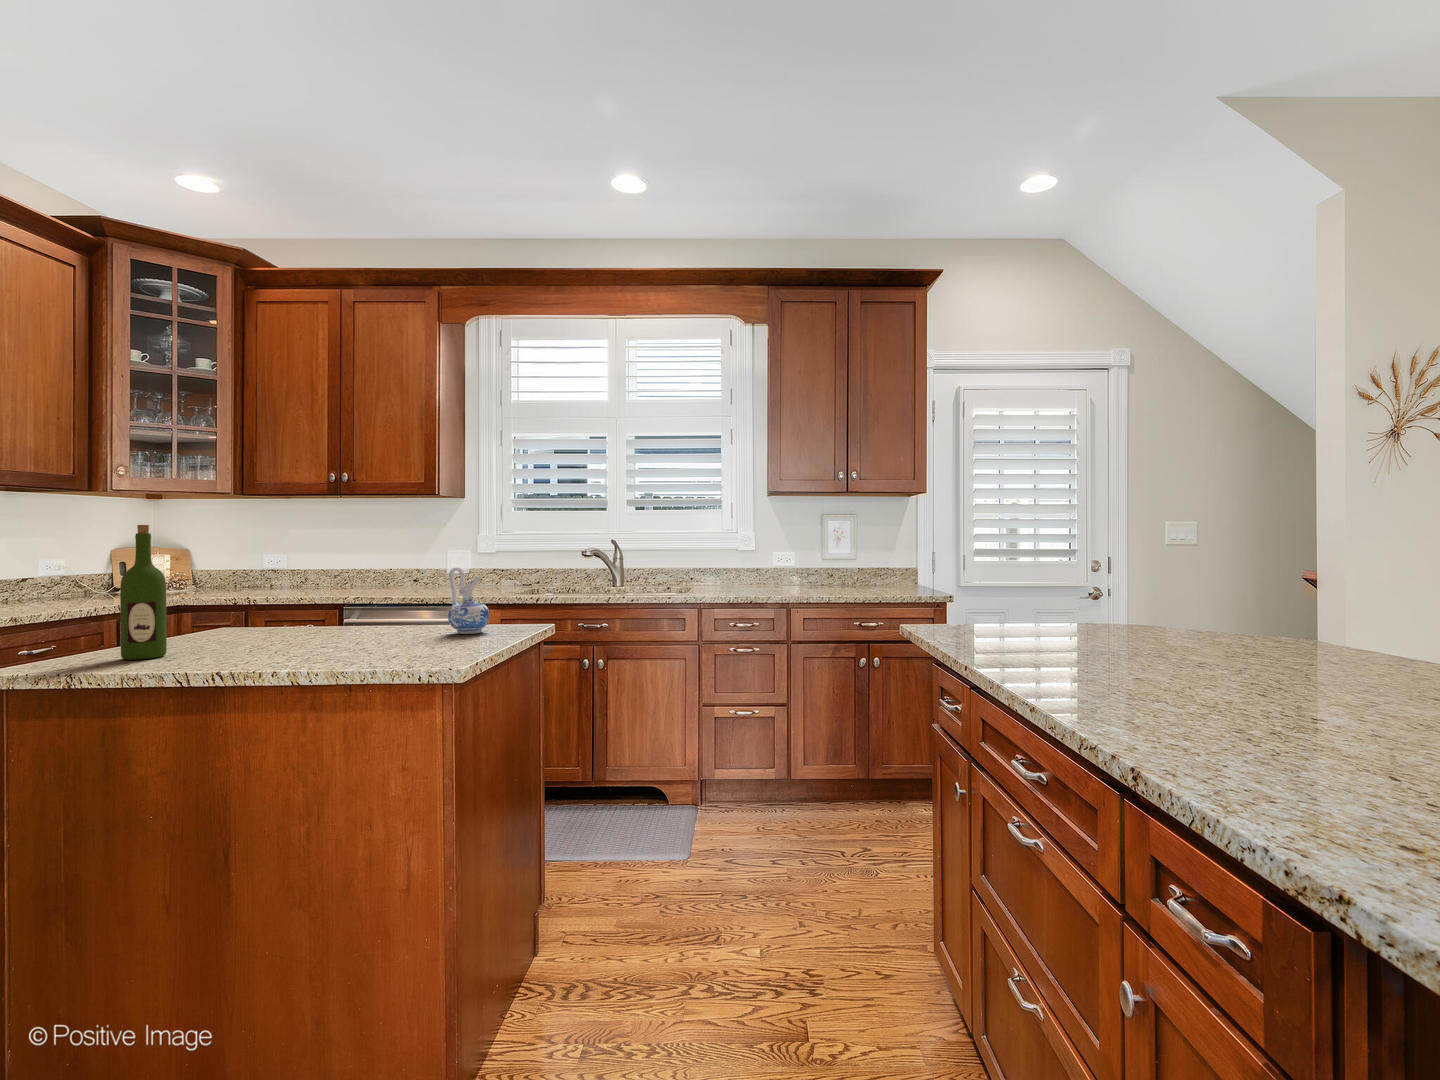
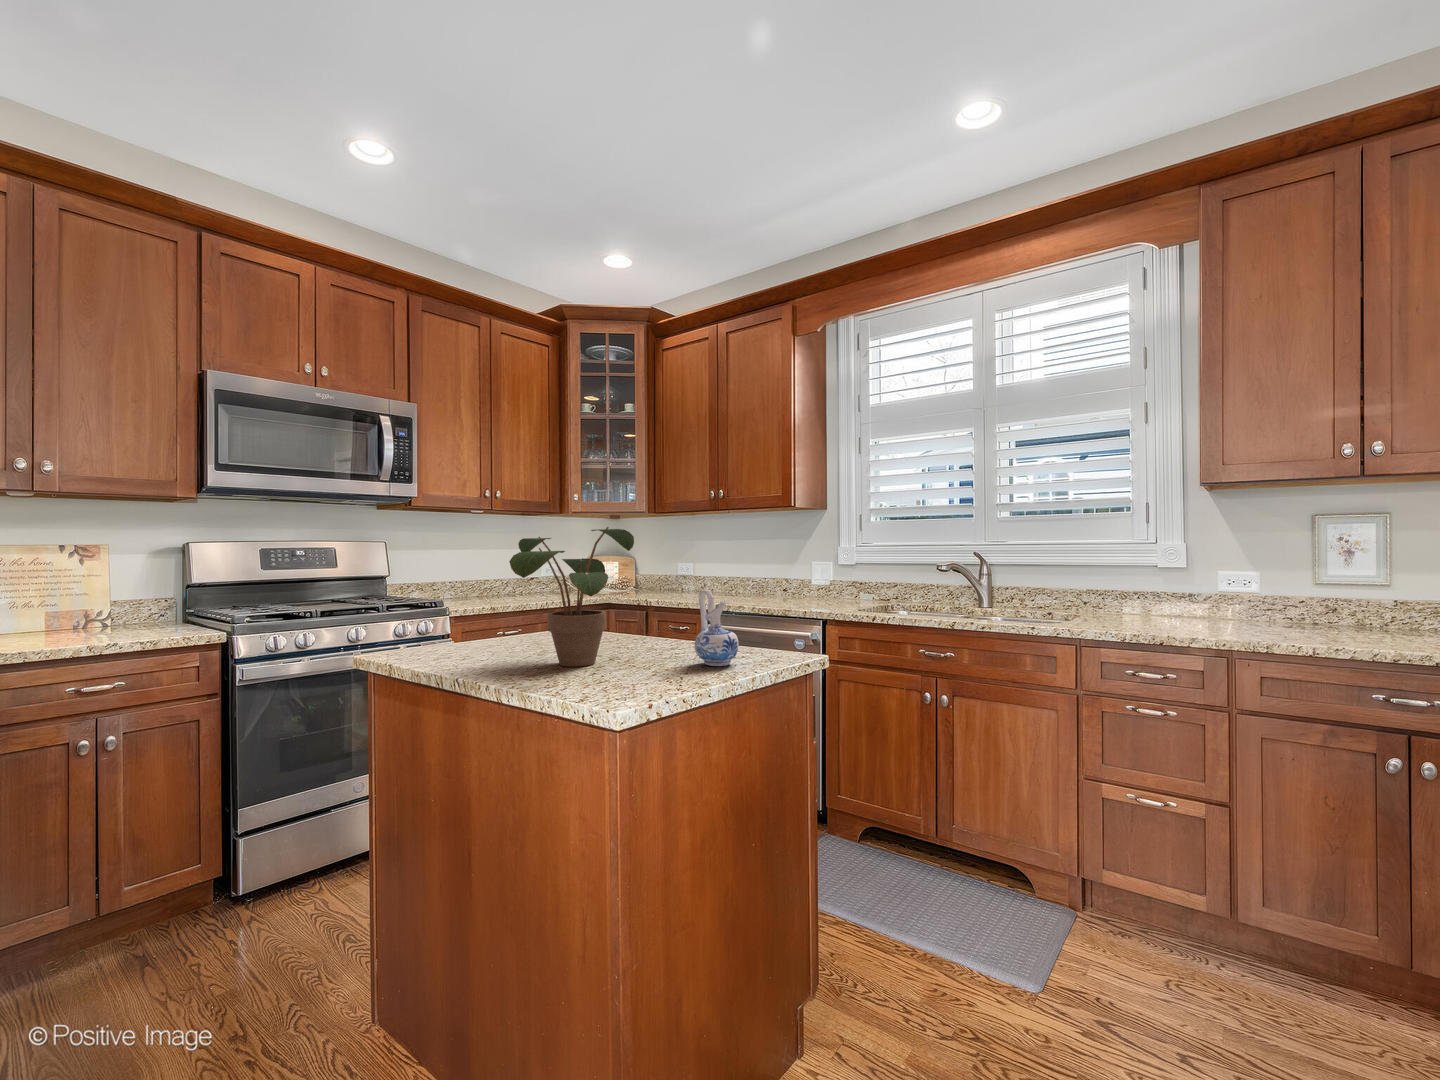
potted plant: none [242,509,379,647] -> present [509,527,634,666]
wine bottle: present [120,525,167,660] -> none [435,544,468,662]

